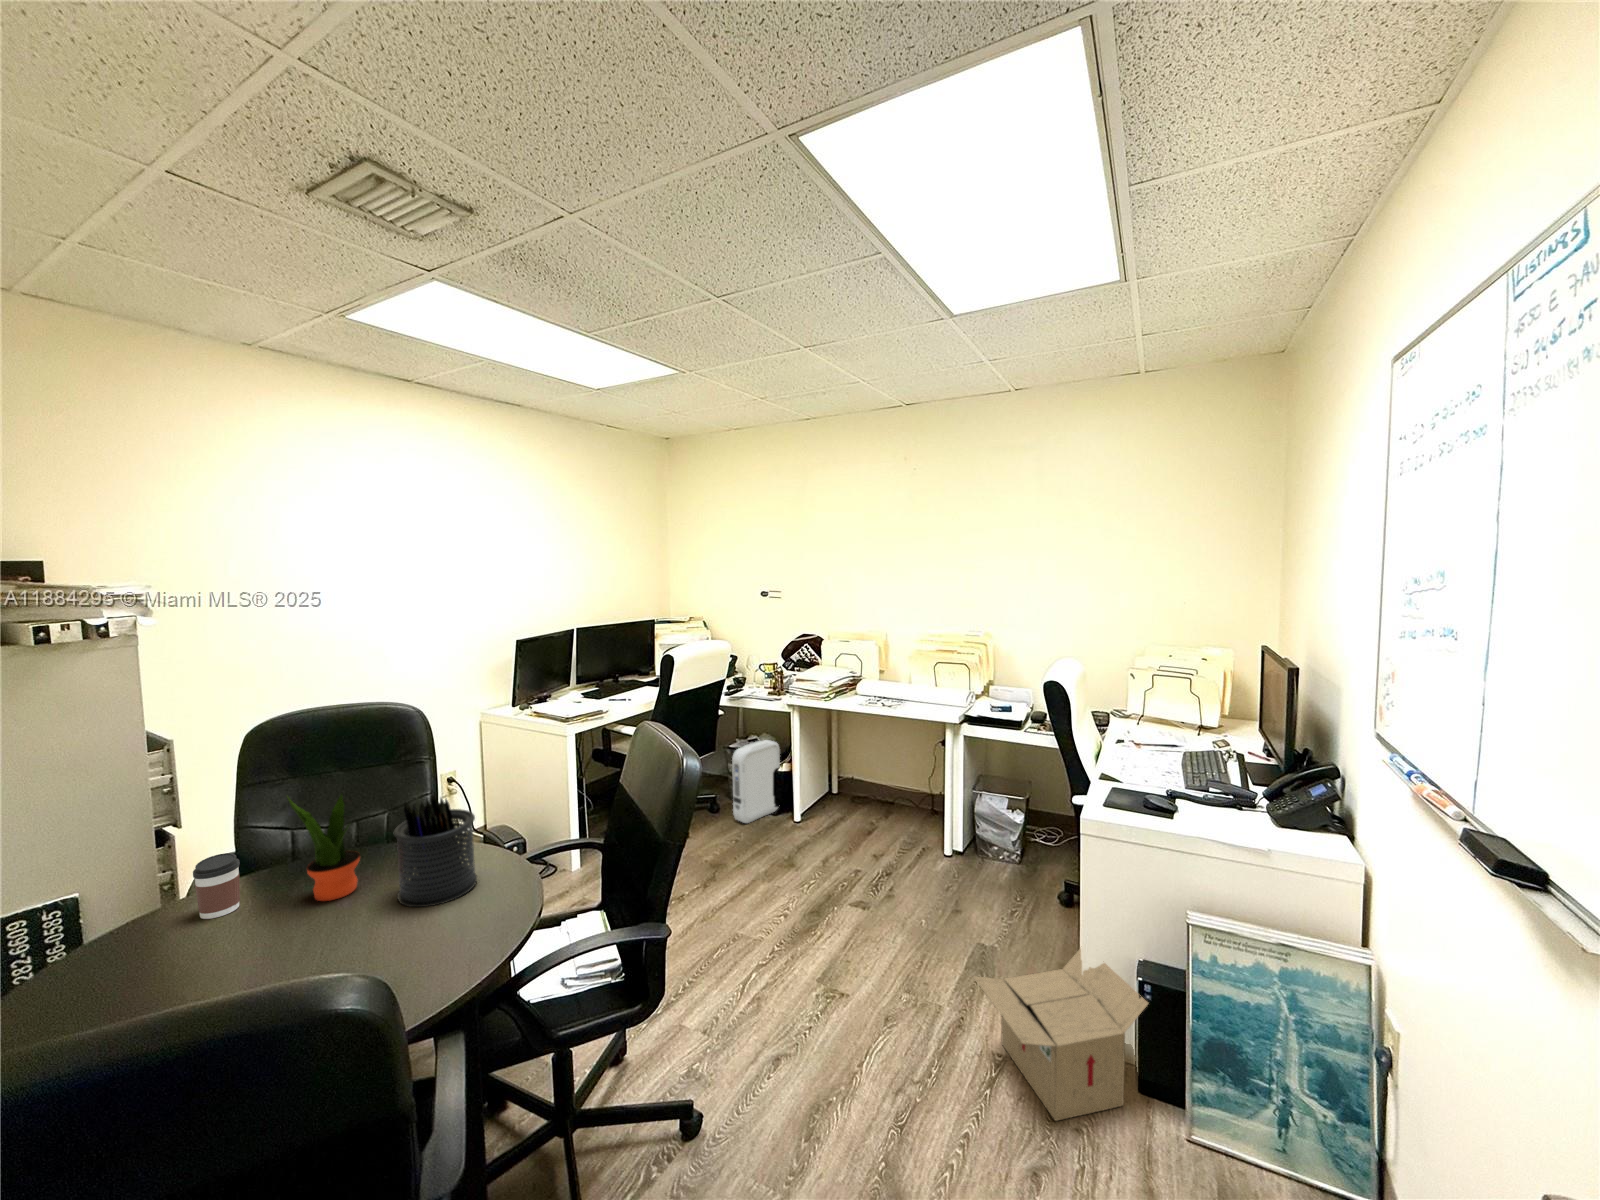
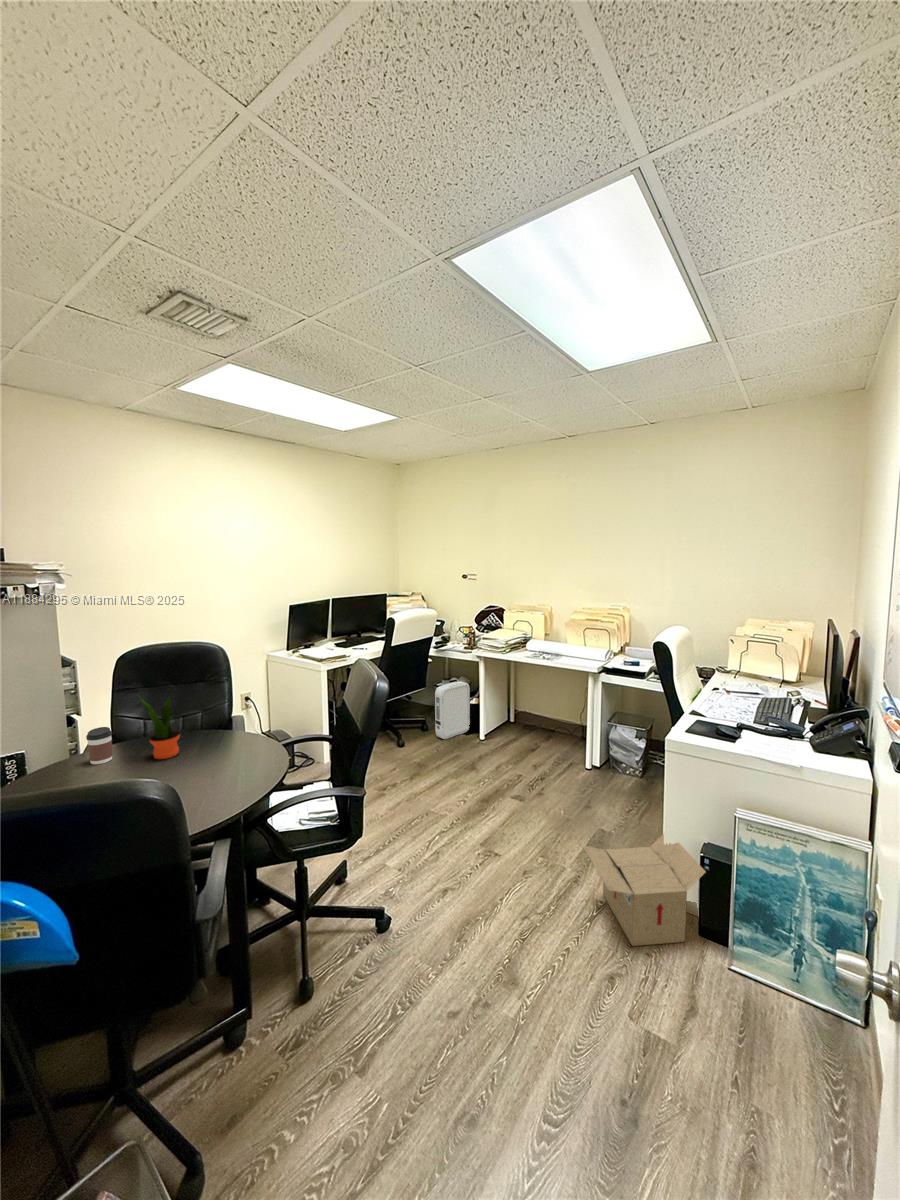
pen holder: present [394,793,477,907] -> none [198,696,249,766]

